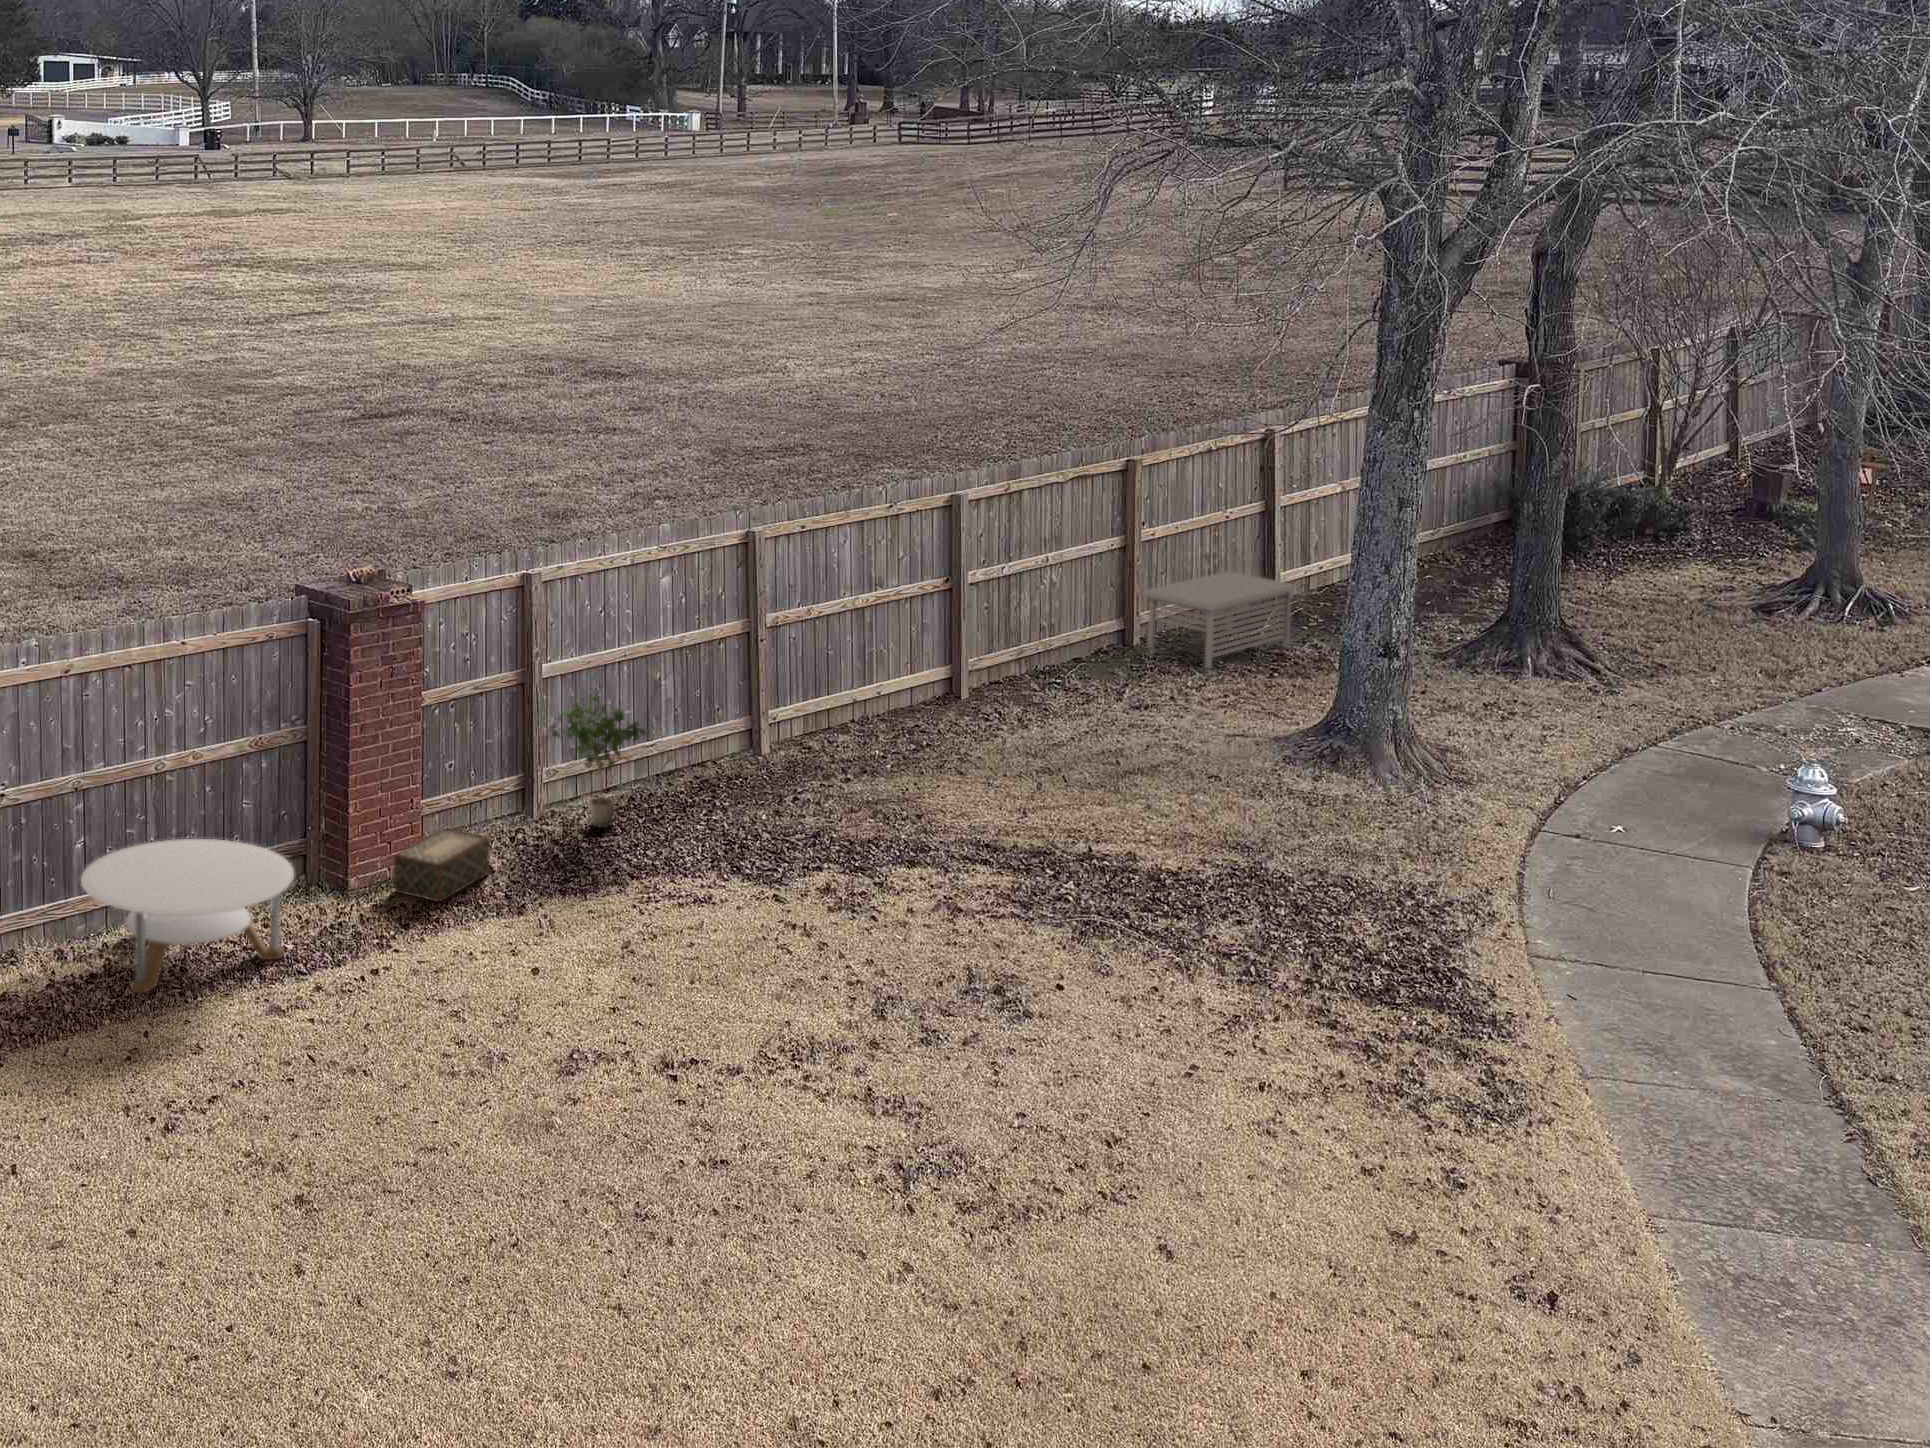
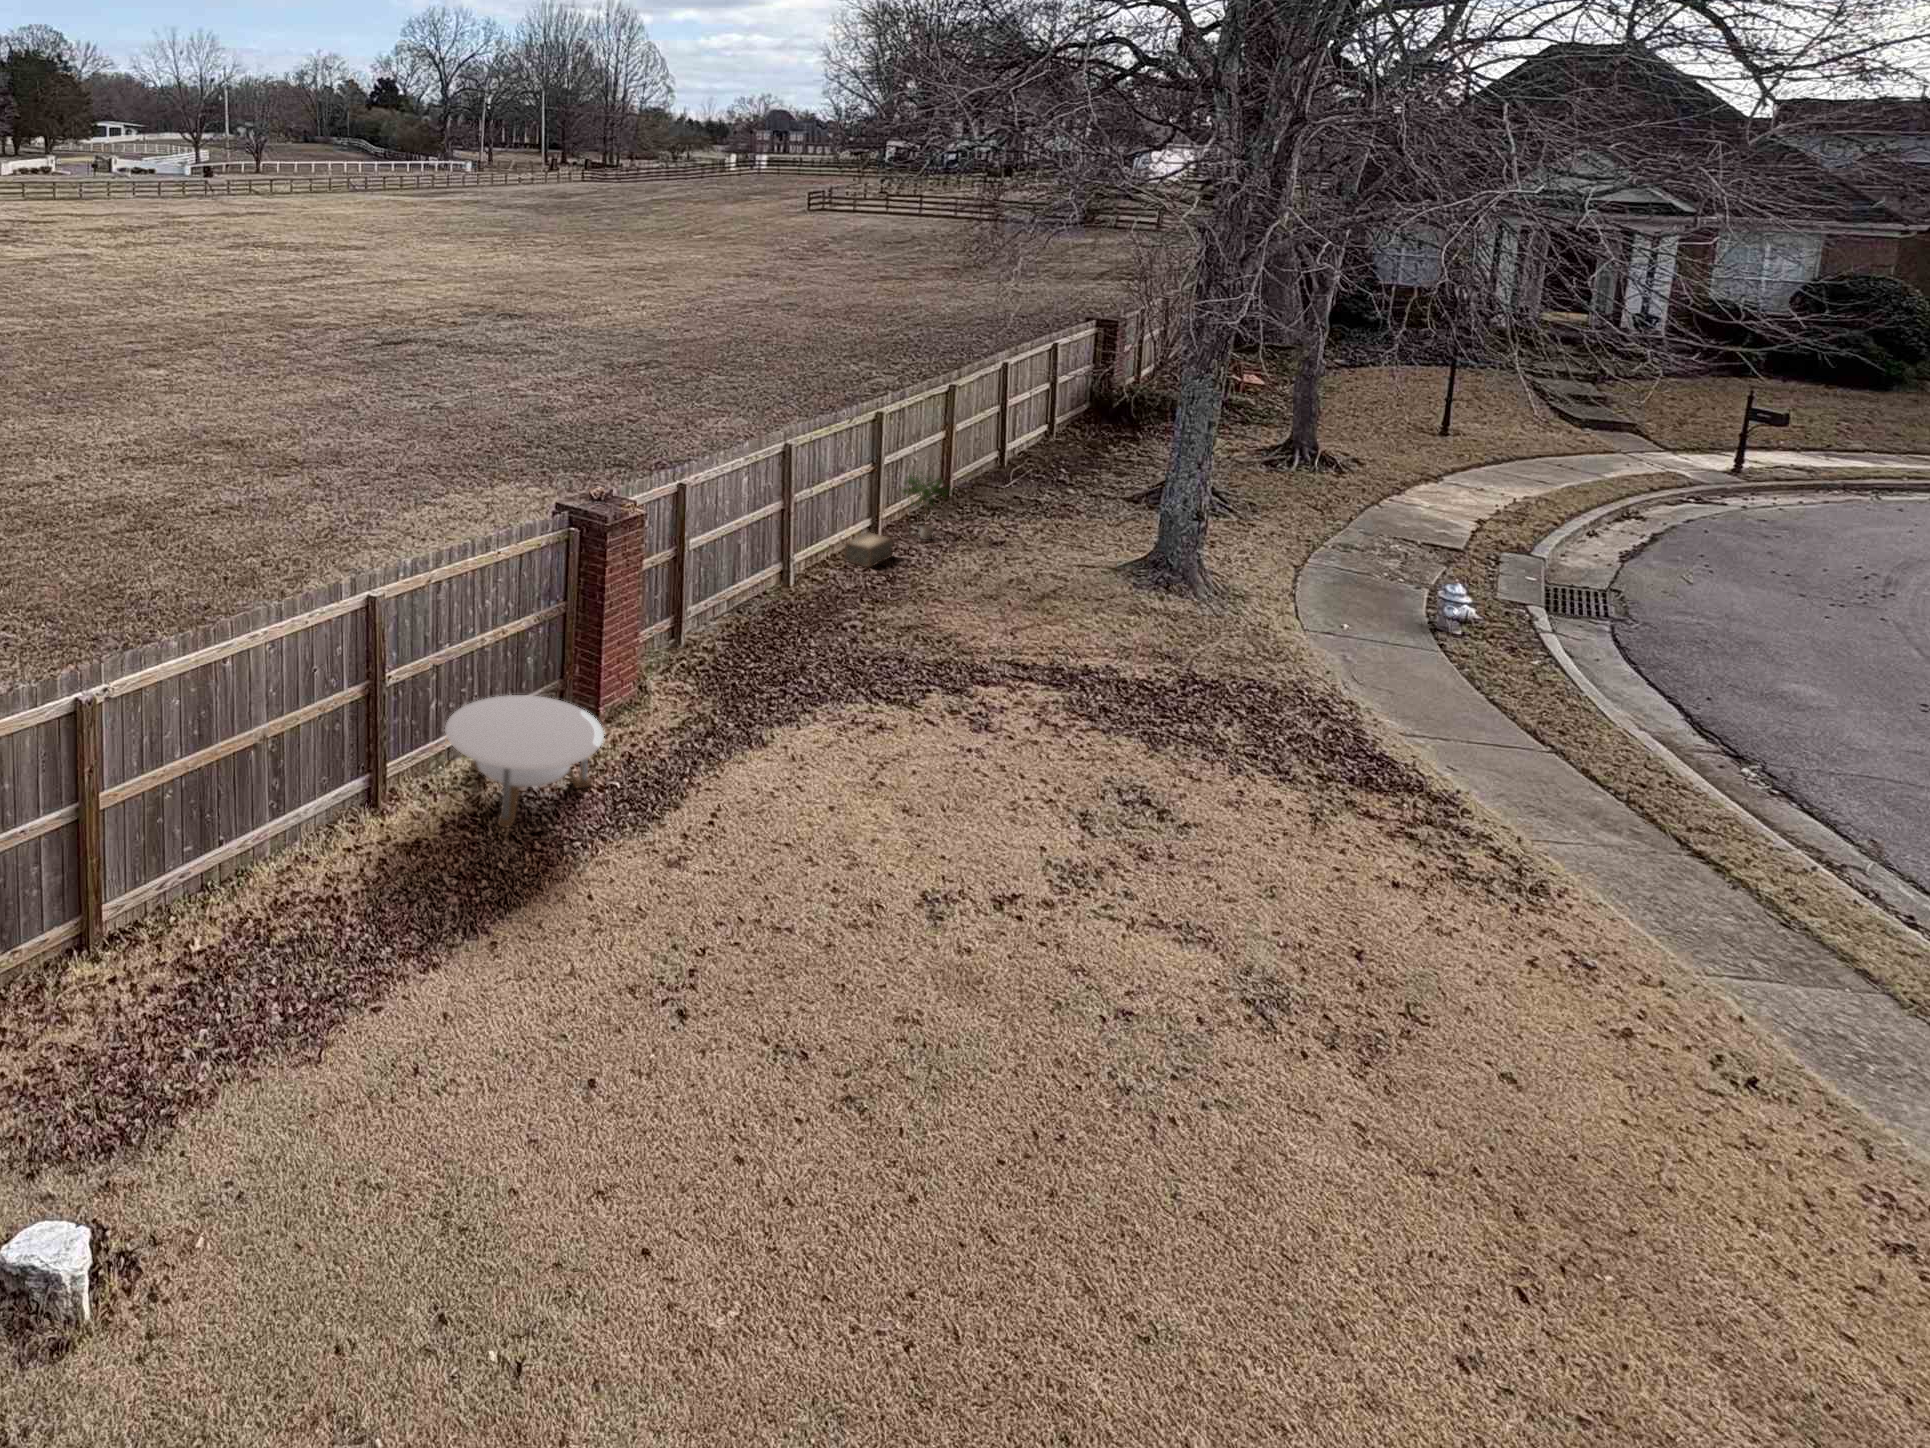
storage bench: present [1143,571,1296,668] -> none [956,449,1039,513]
potted plant: present [553,695,646,828] -> present [902,472,954,540]
woven basket: present [394,828,490,902] -> present [844,532,893,567]

